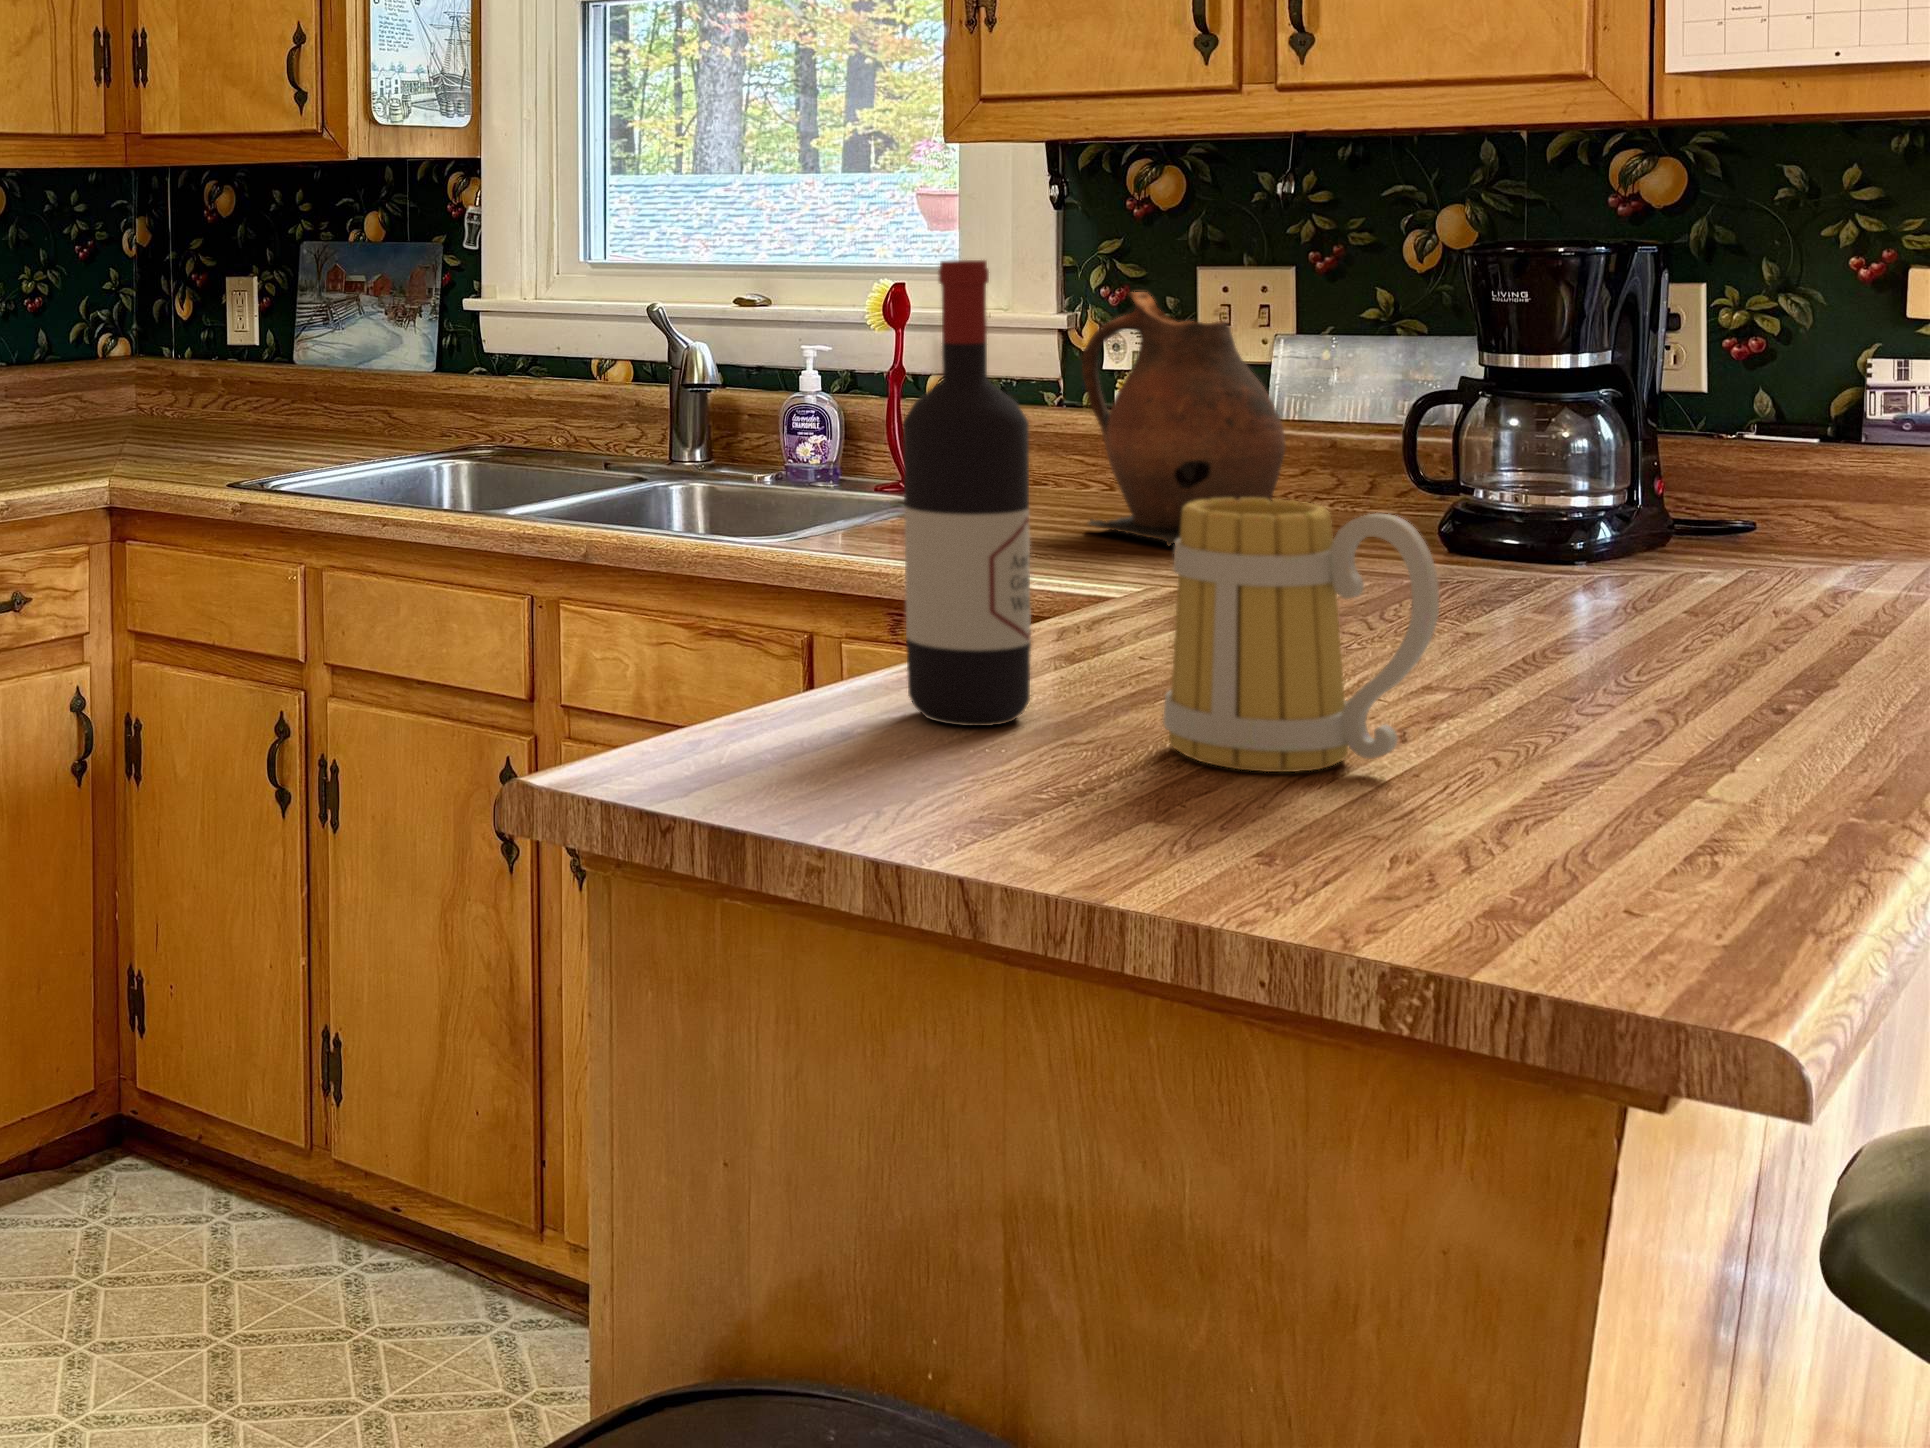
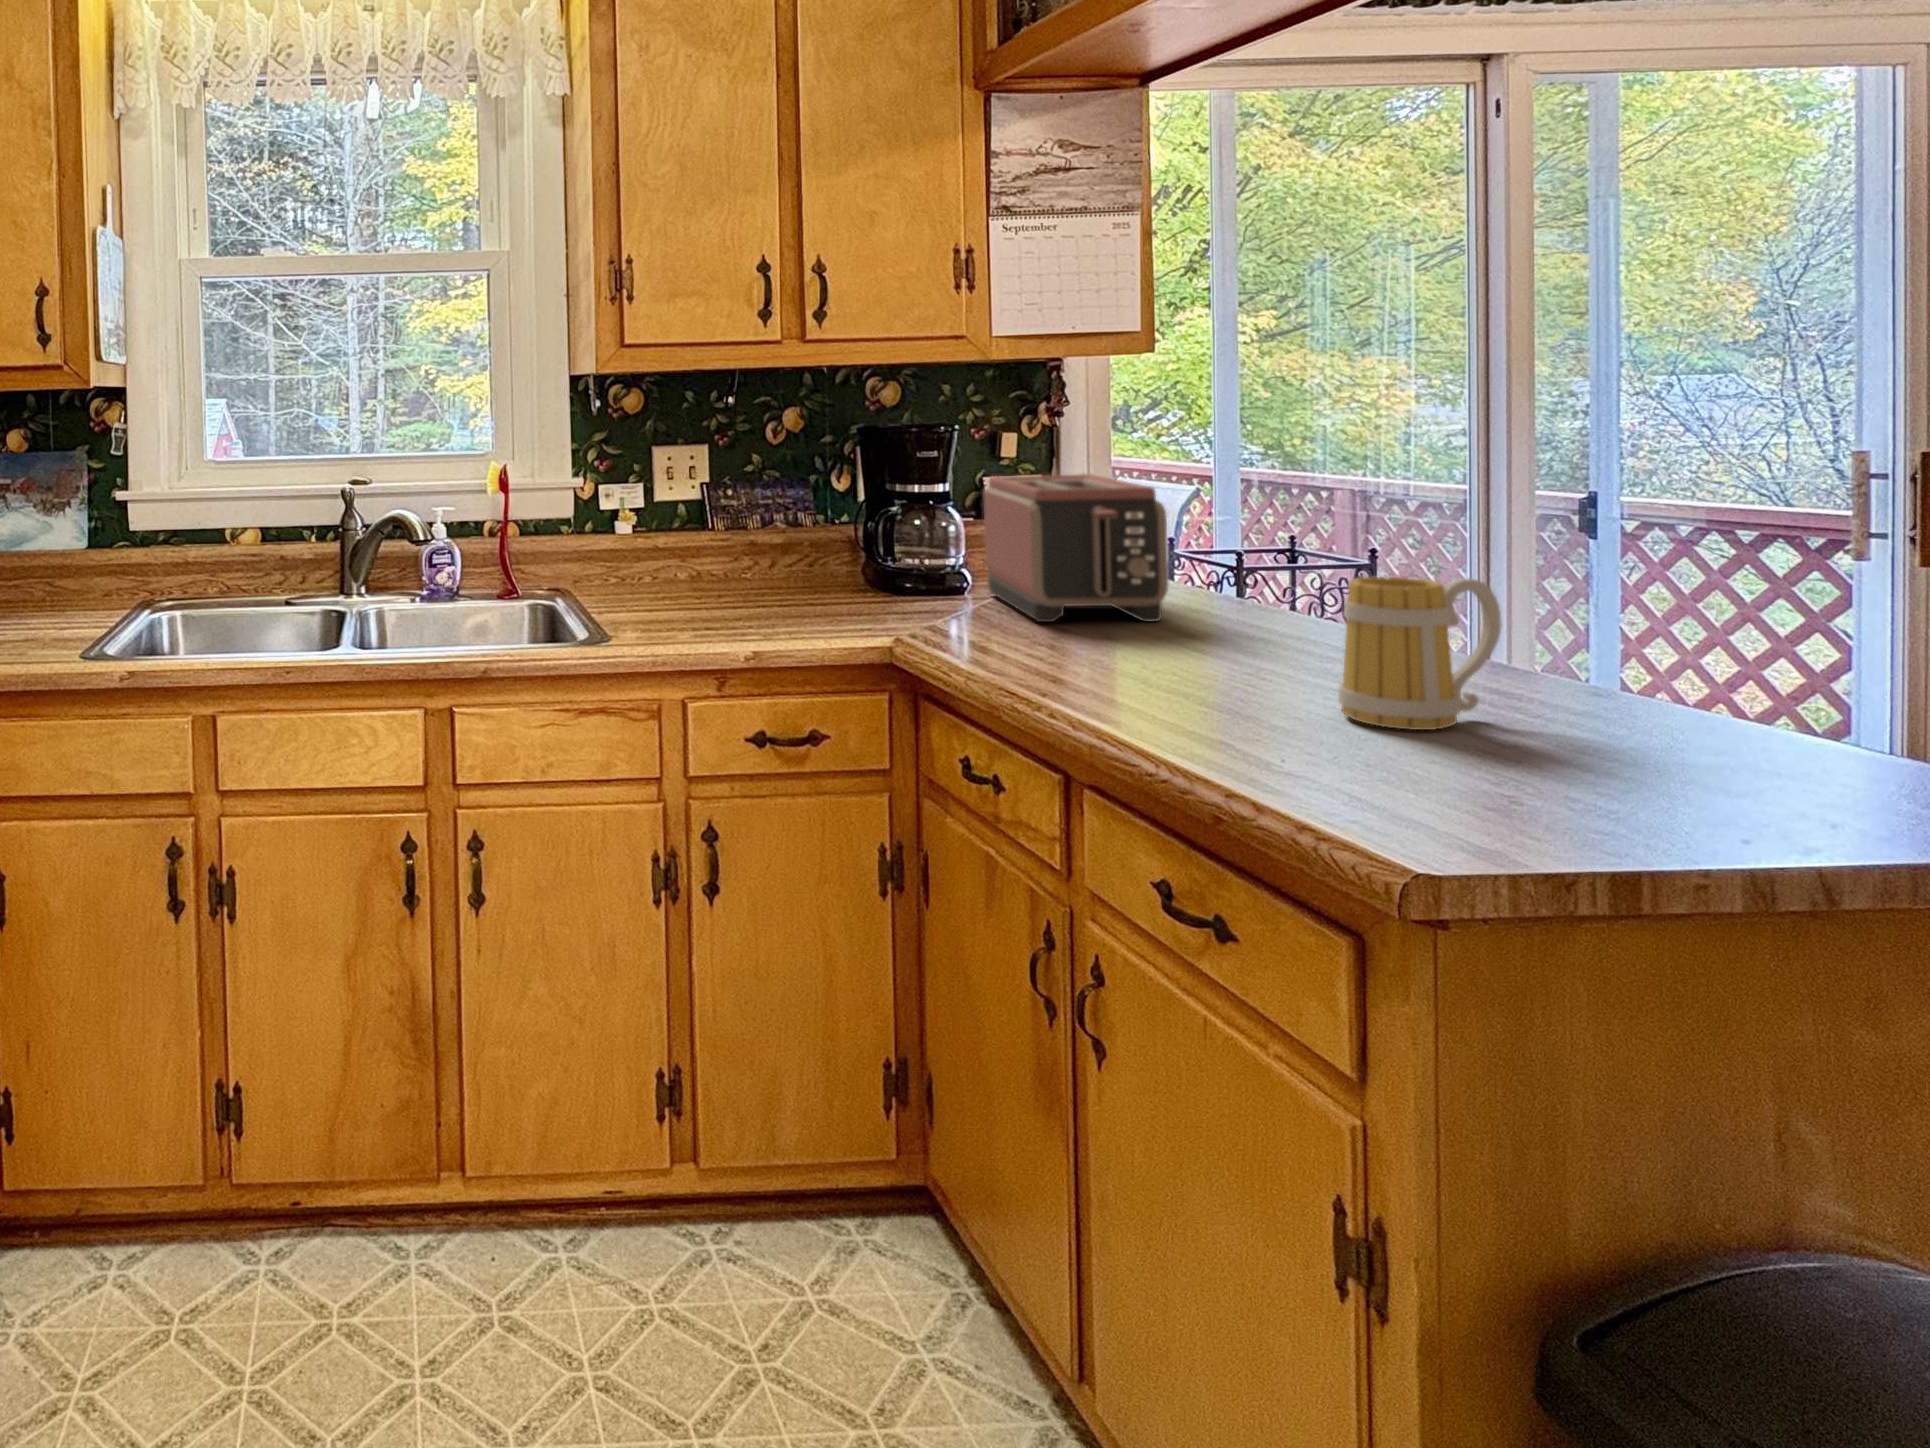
wine bottle: present [903,260,1031,726] -> none [1180,450,1269,736]
ceramic pitcher: present [1082,292,1285,546] -> none [737,464,872,616]
toaster: none [1396,334,1778,616] -> present [983,474,1168,622]

